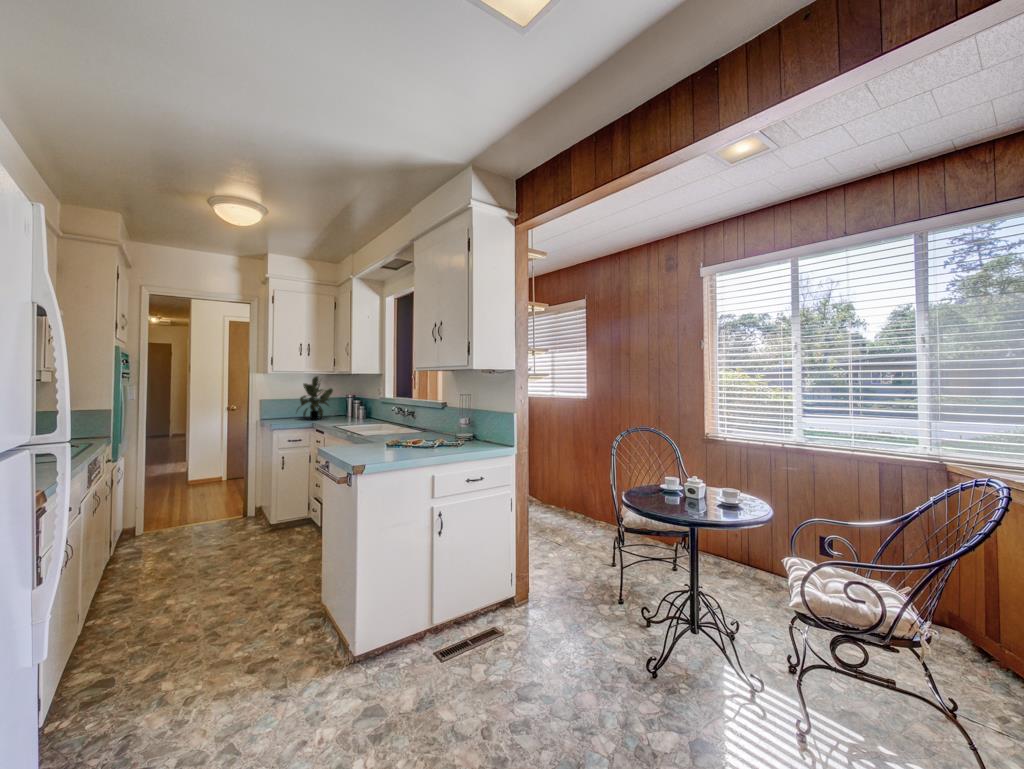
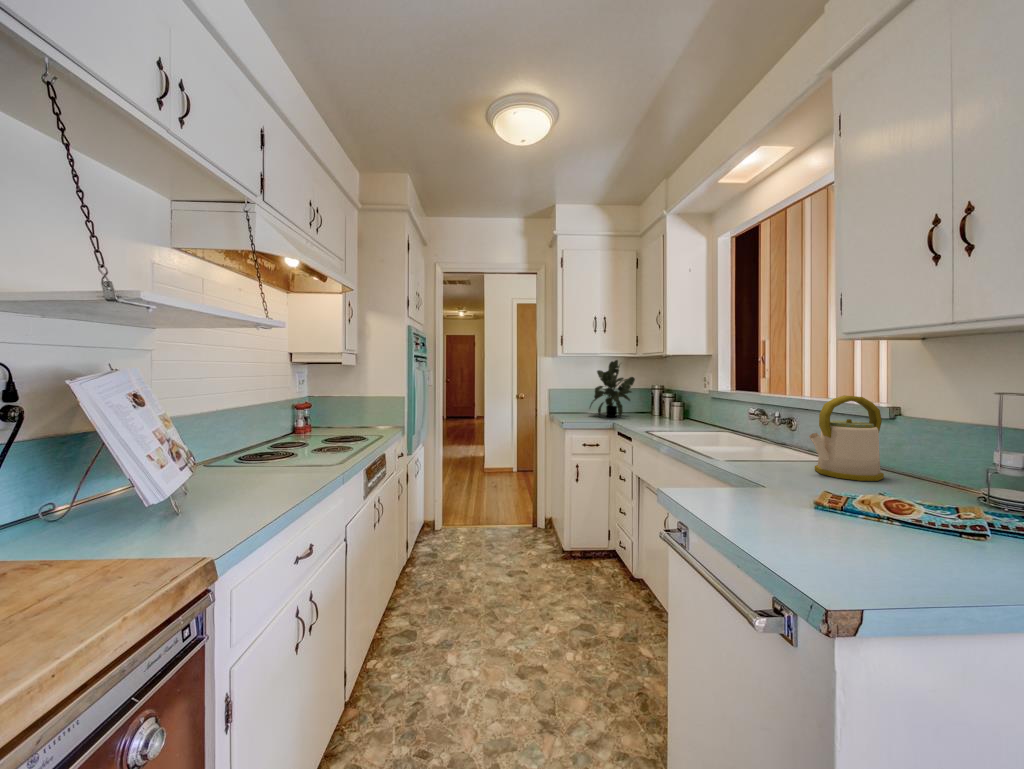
kettle: none [399,400,430,438] -> present [809,395,884,481]

